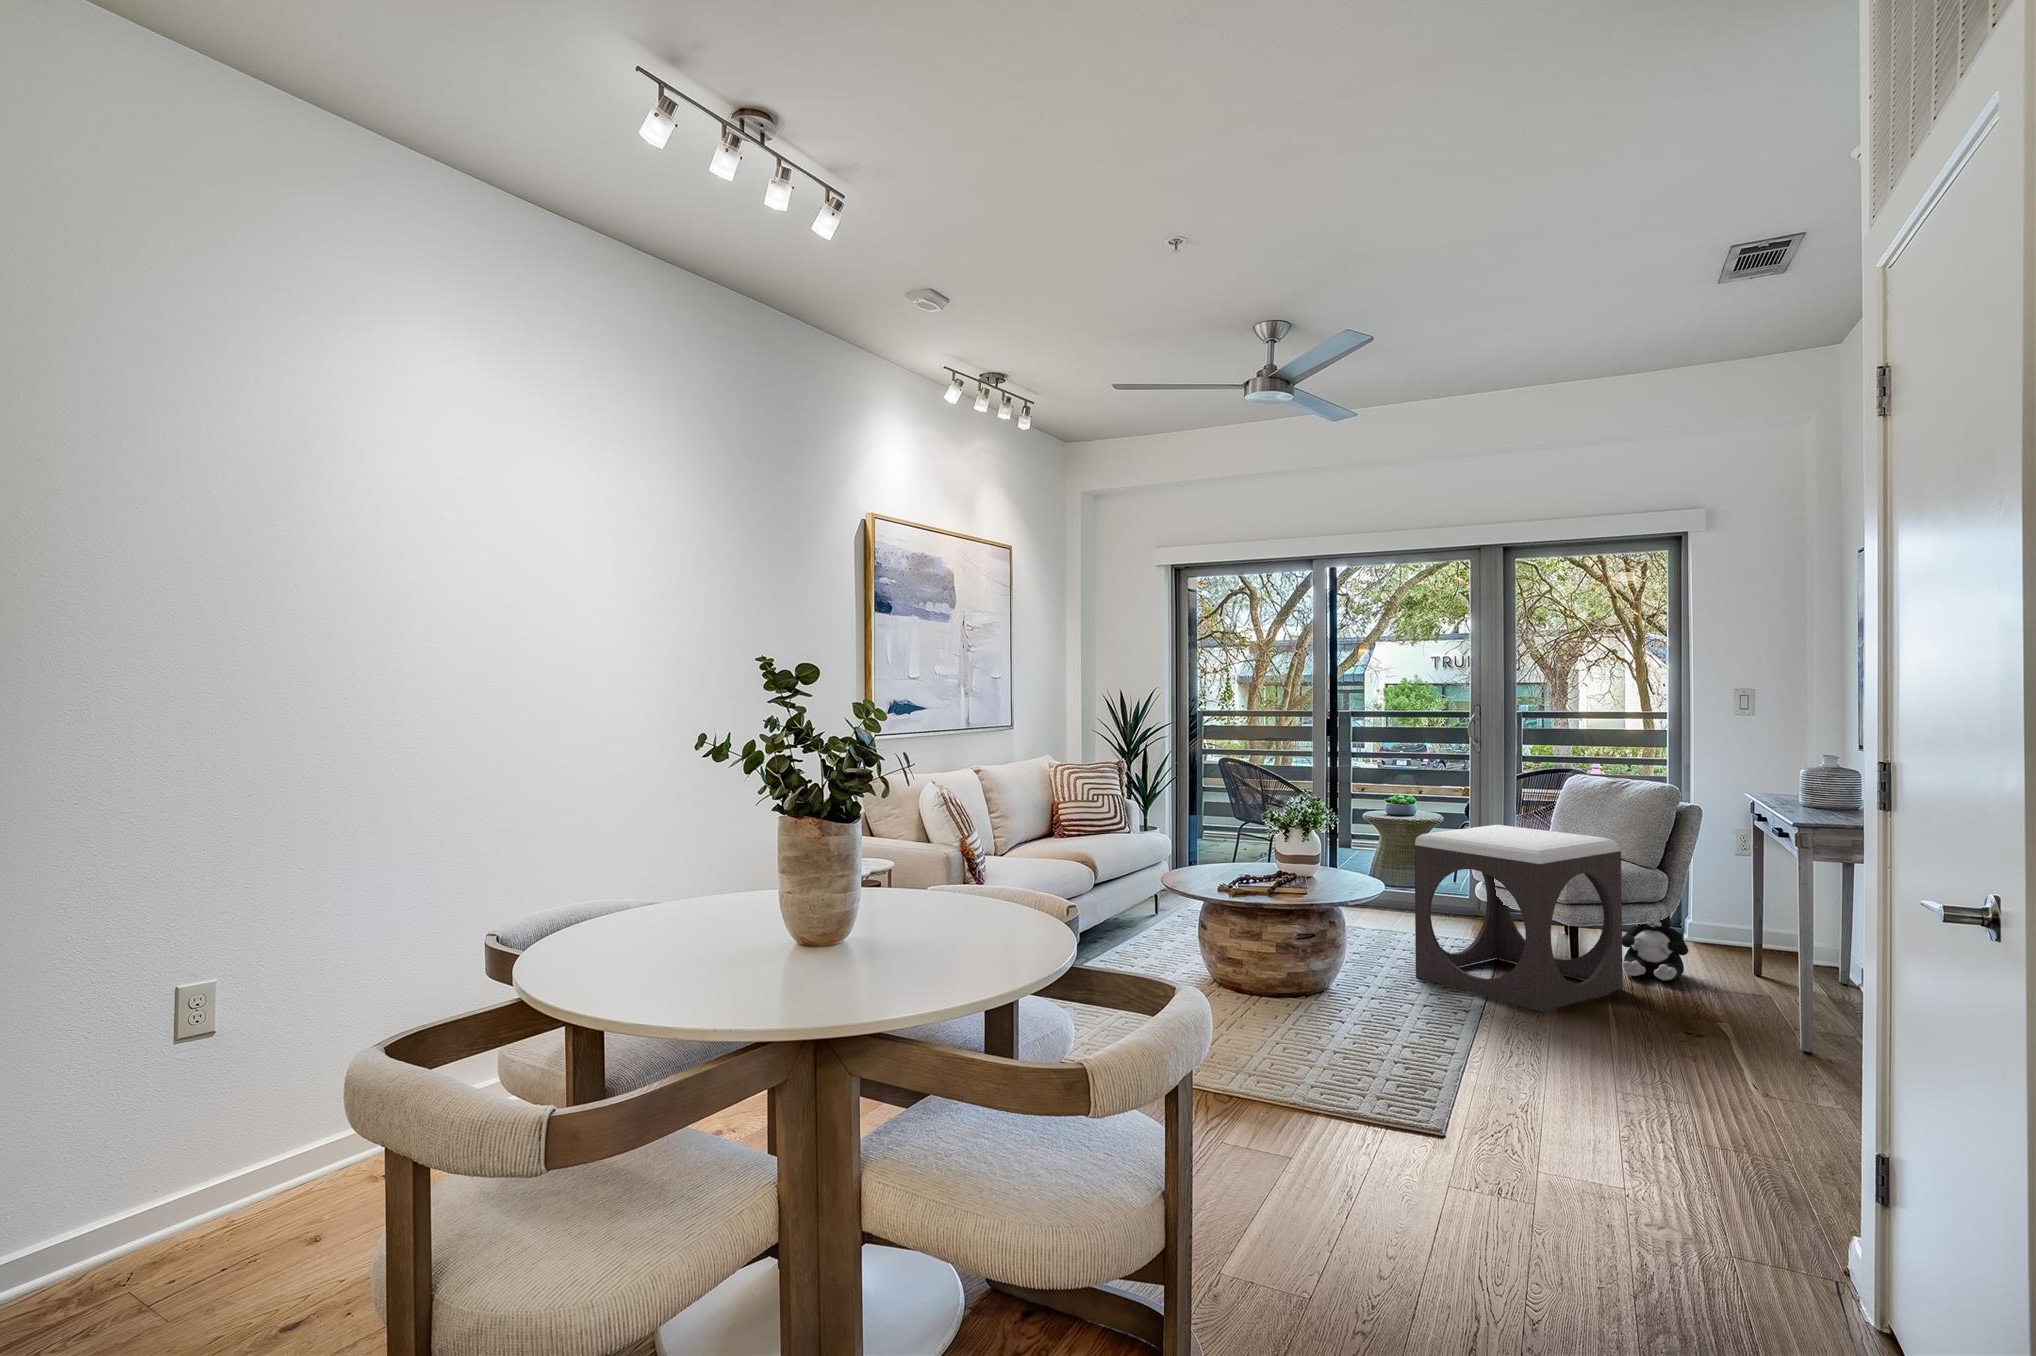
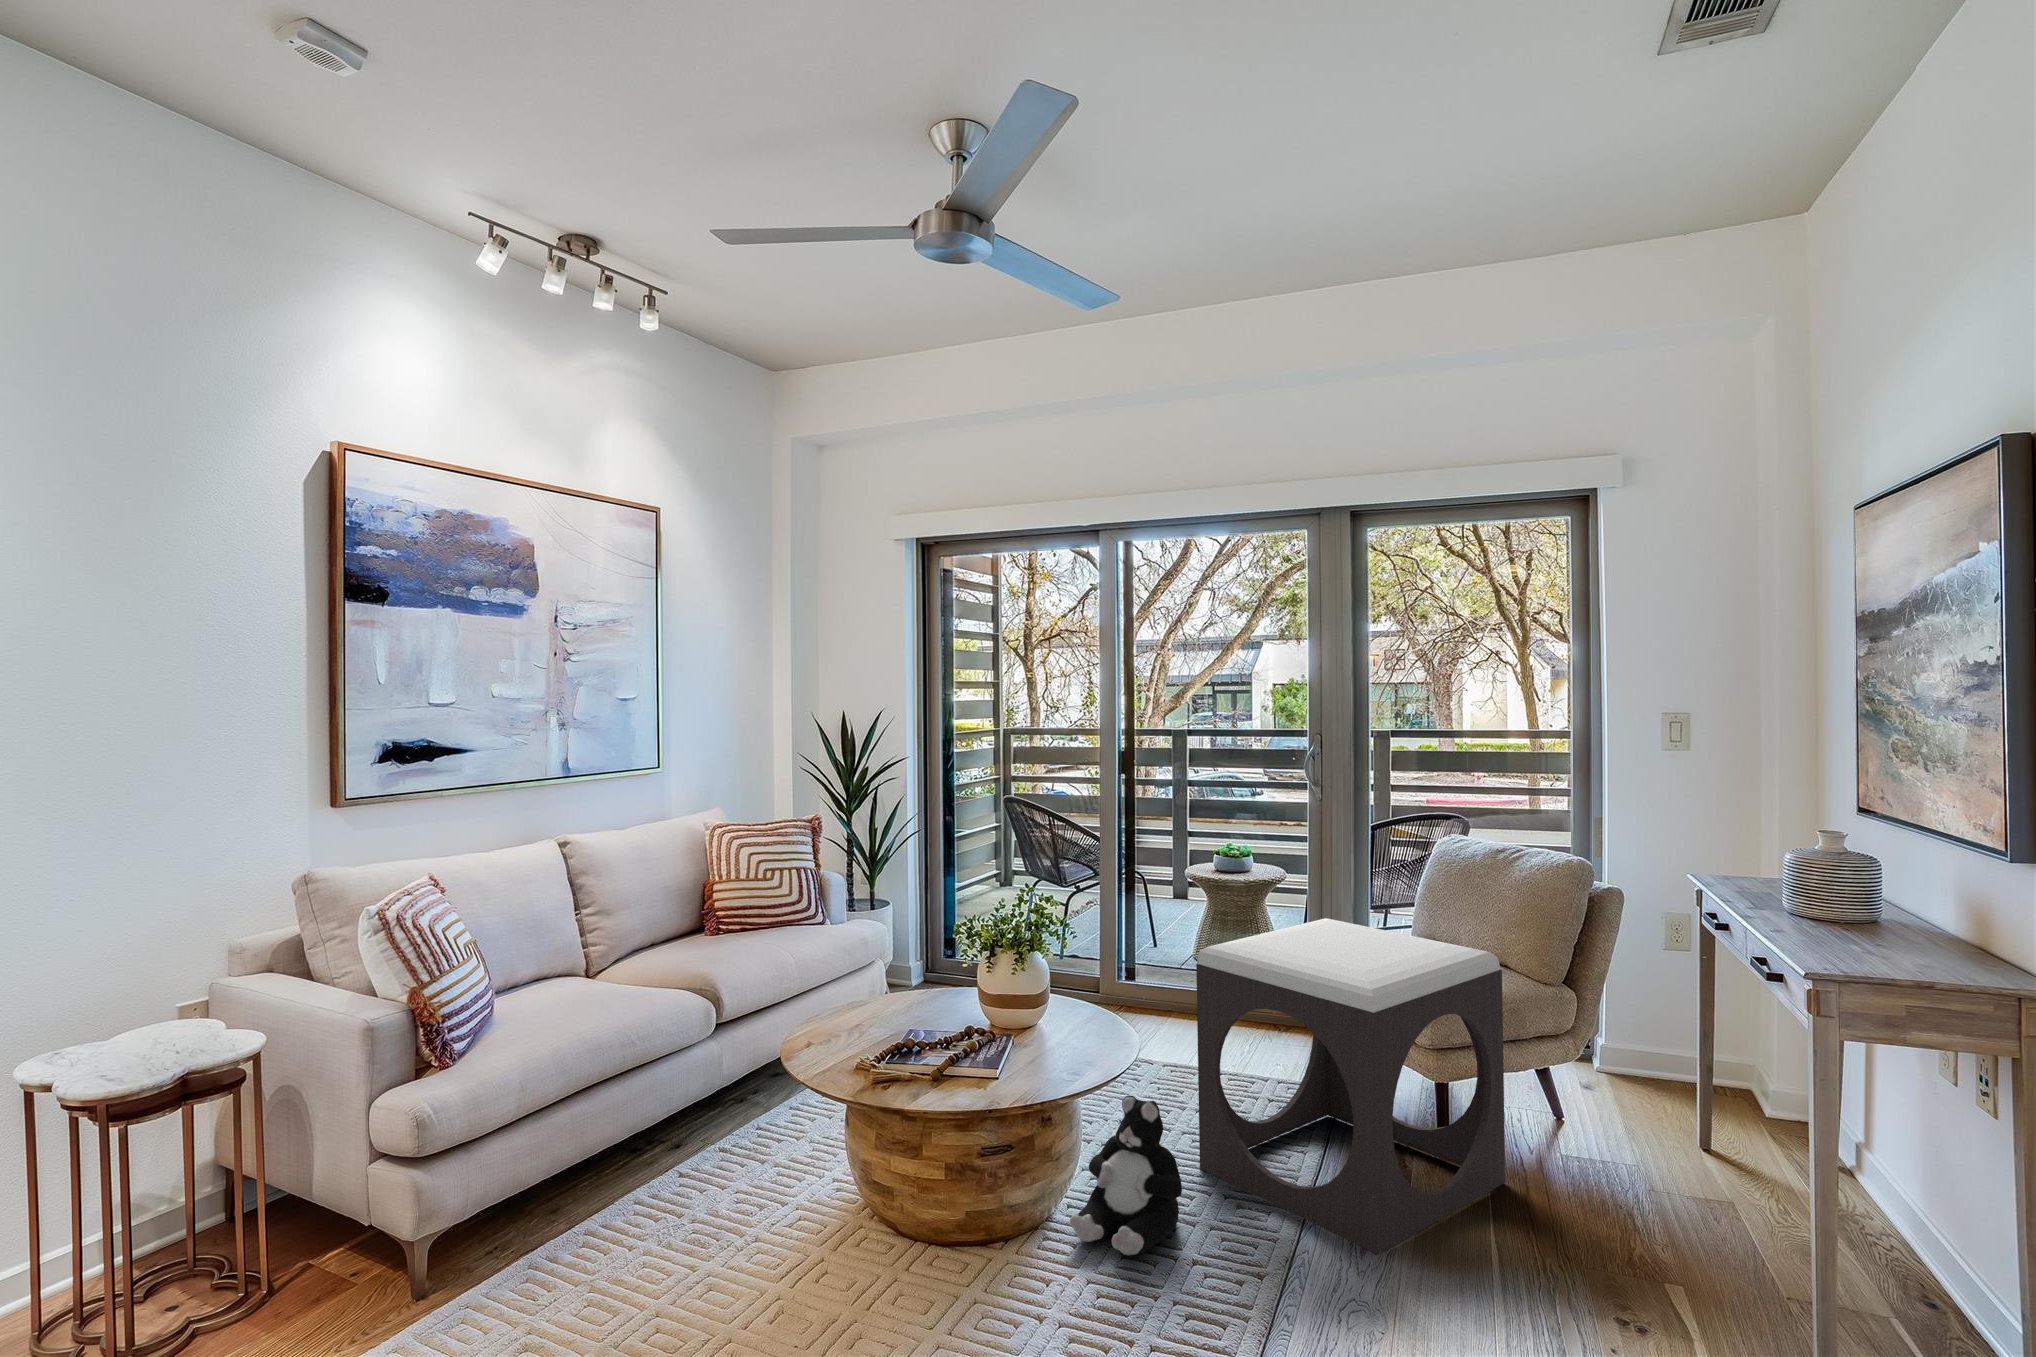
plush toy: present [1622,916,1688,981] -> present [1070,1095,1182,1256]

